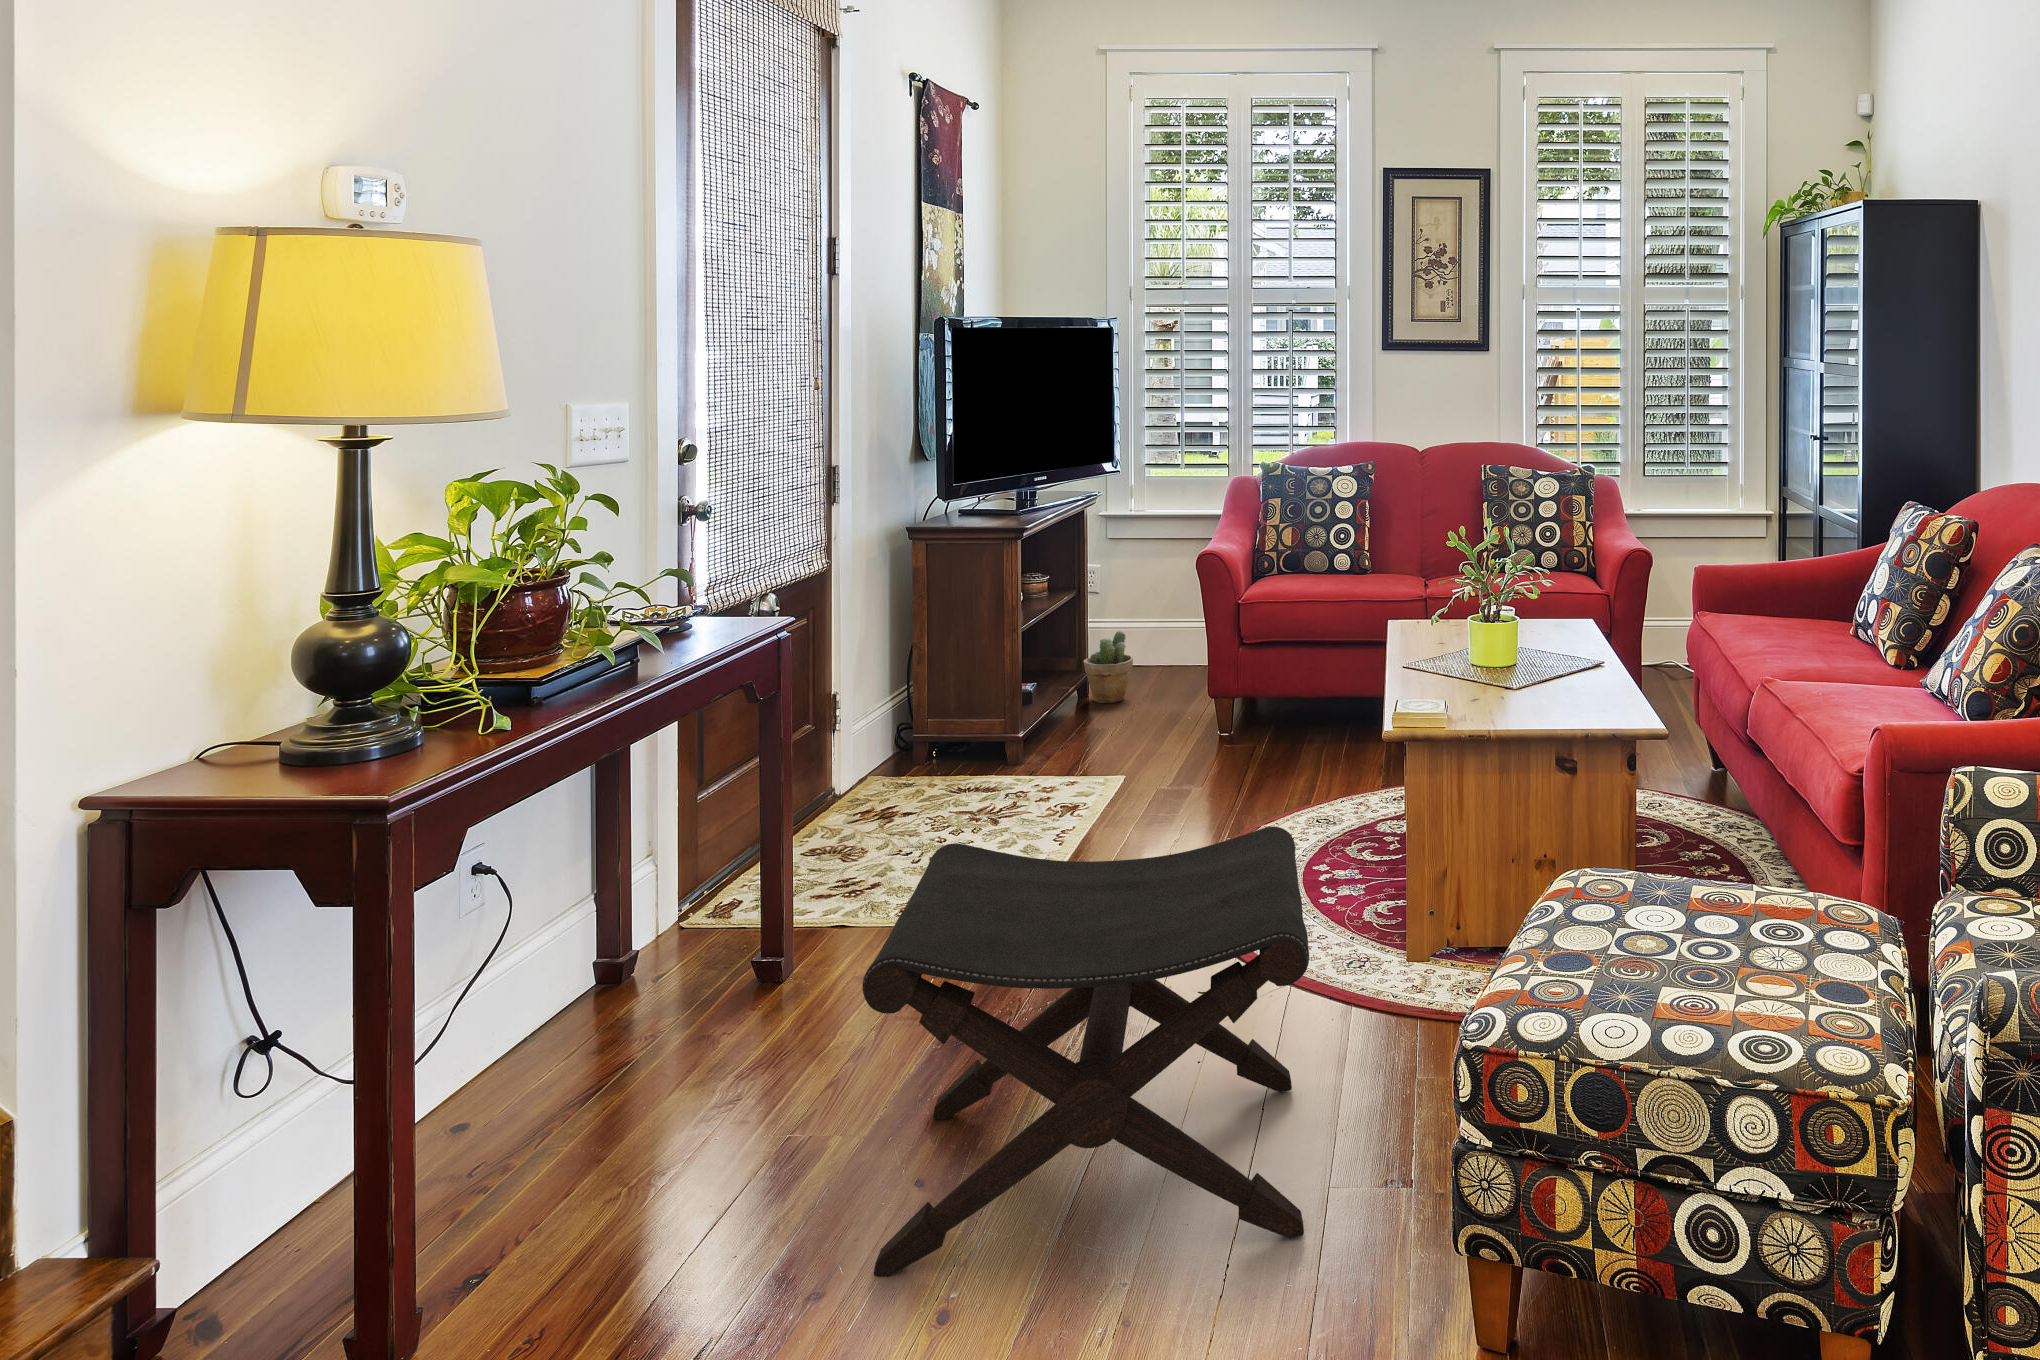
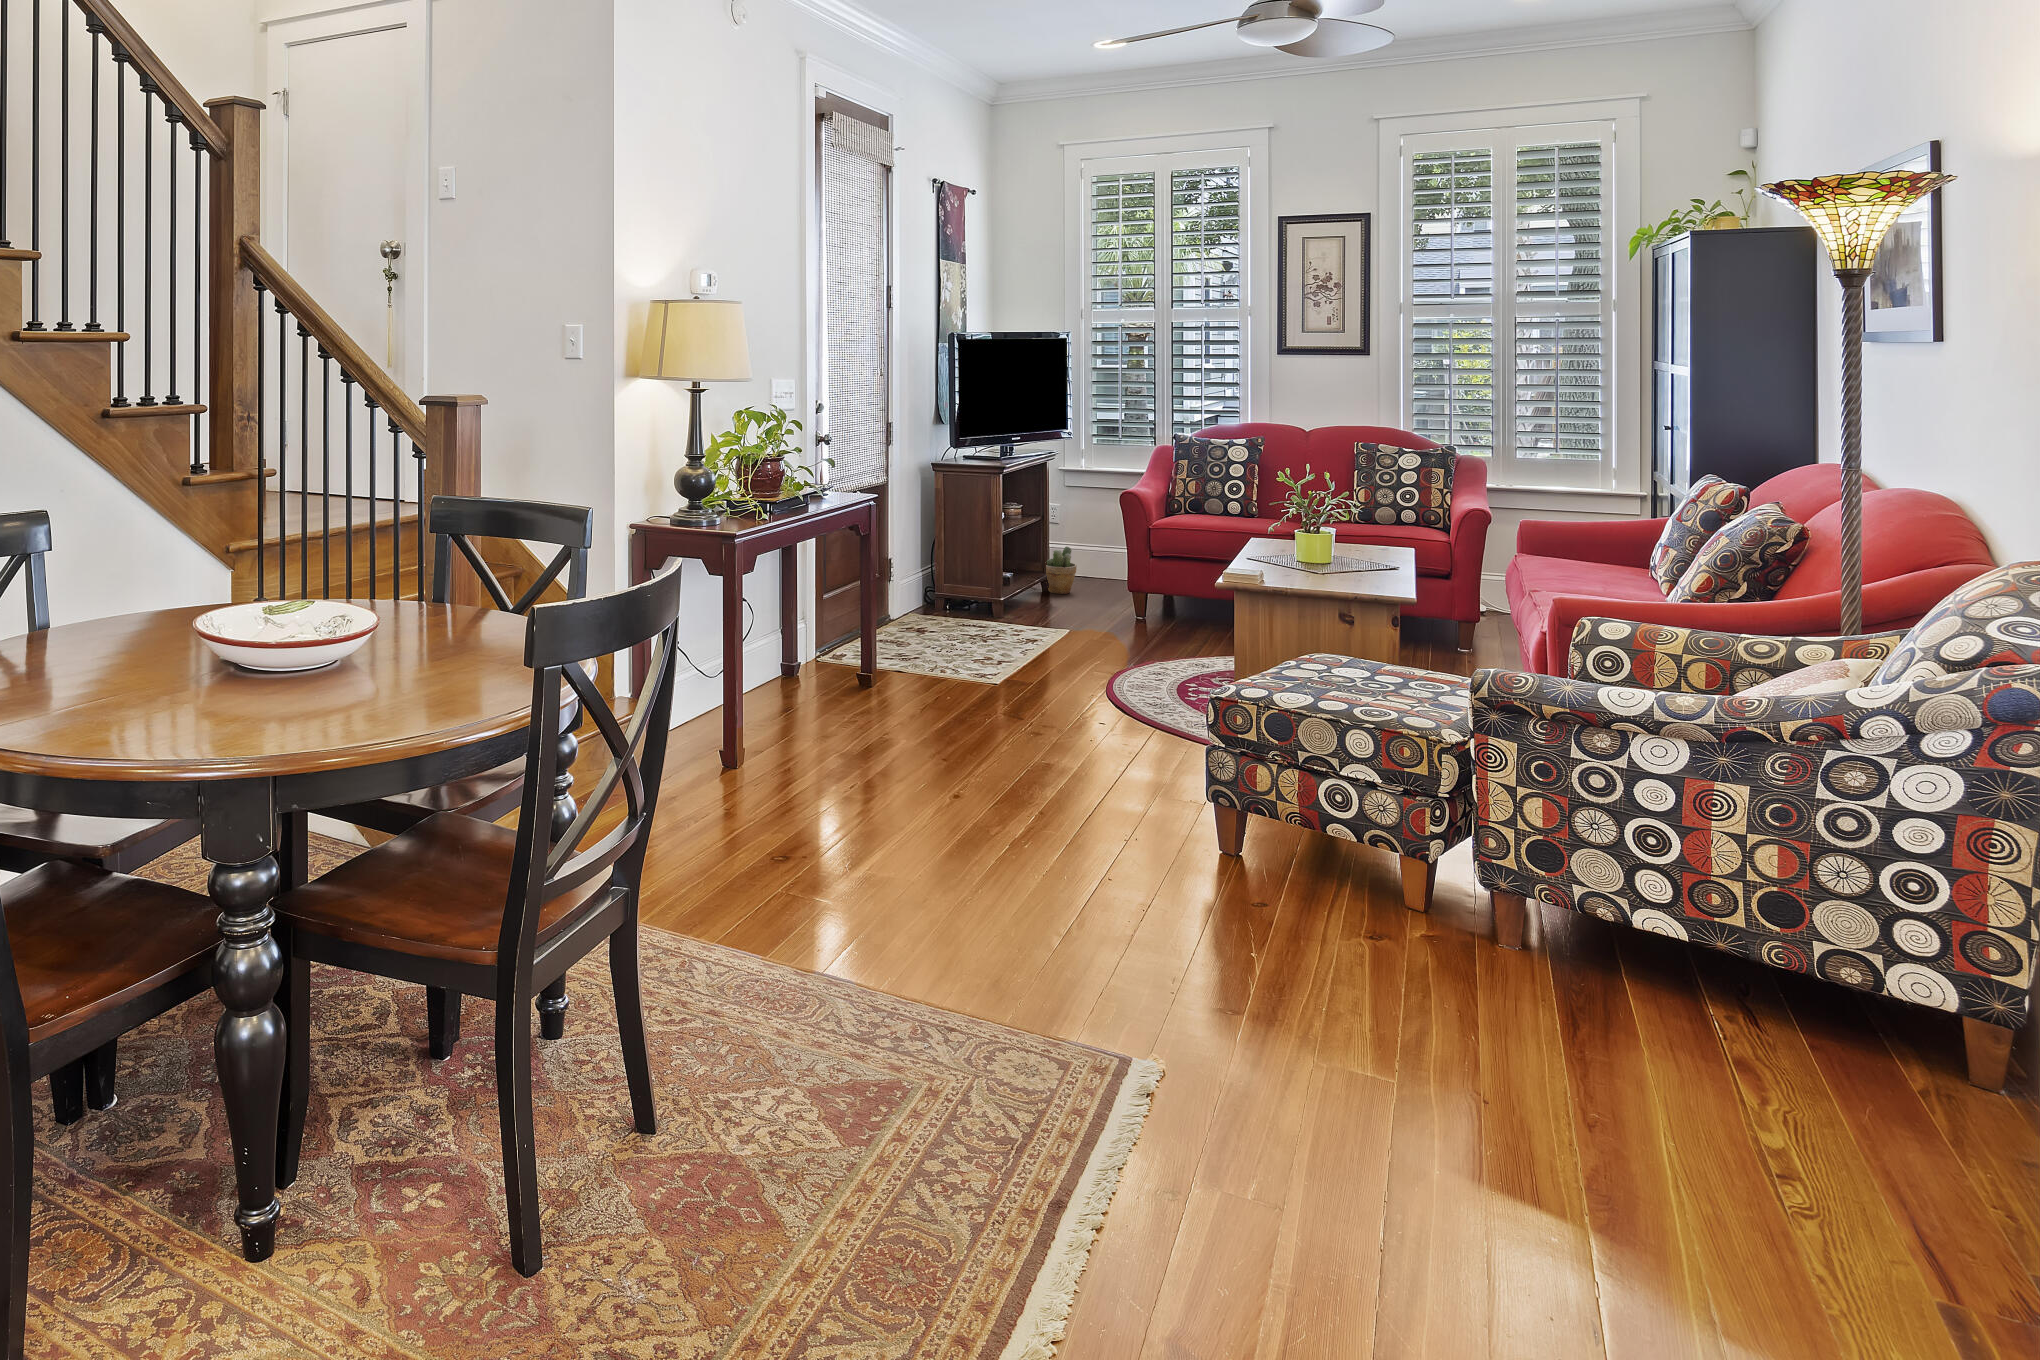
footstool: present [862,827,1309,1277] -> none [925,606,1151,810]

